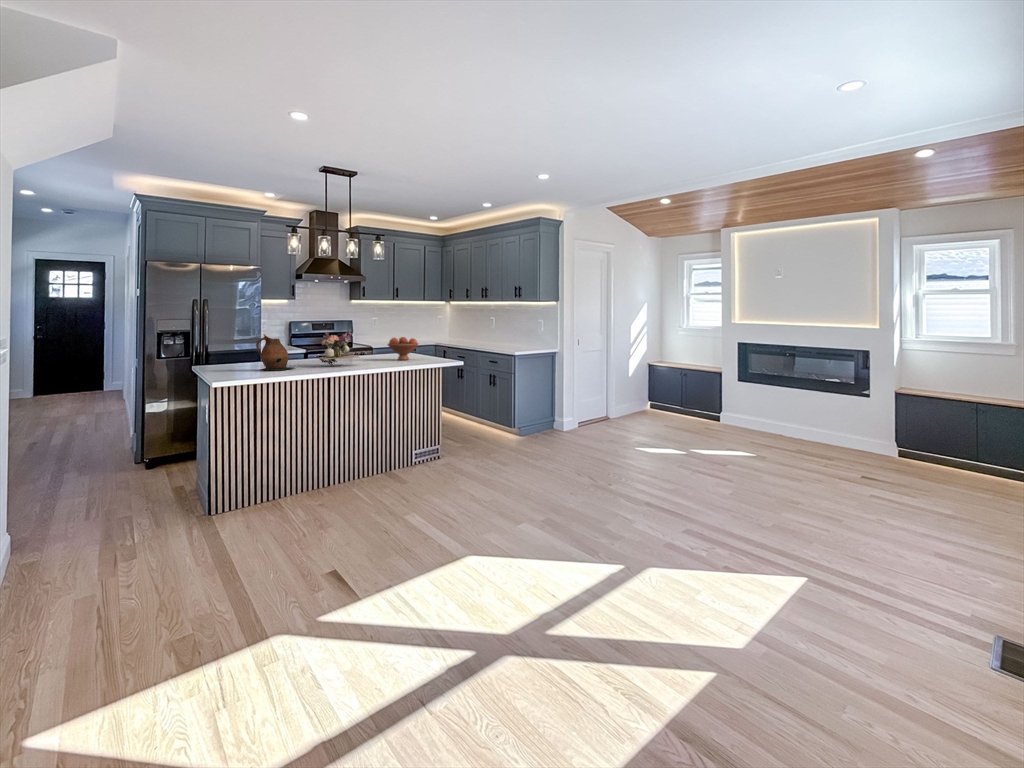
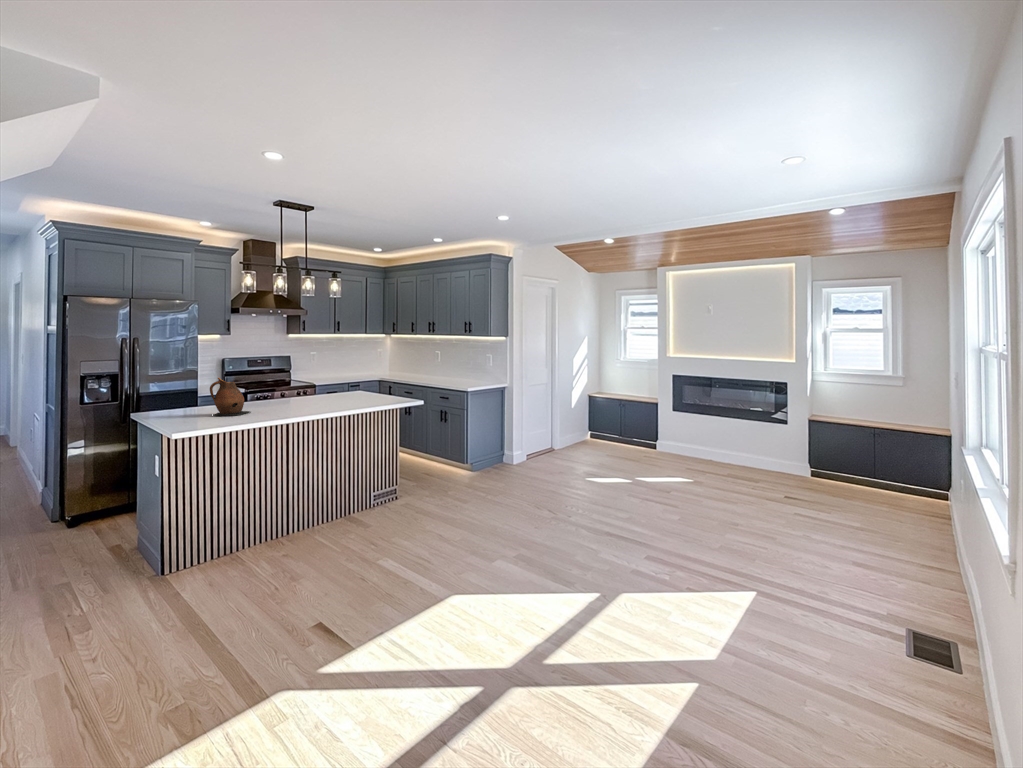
flower arrangement: present [316,329,358,365] -> none [271,369,318,408]
fruit bowl: present [388,337,418,360] -> none [341,375,373,399]

